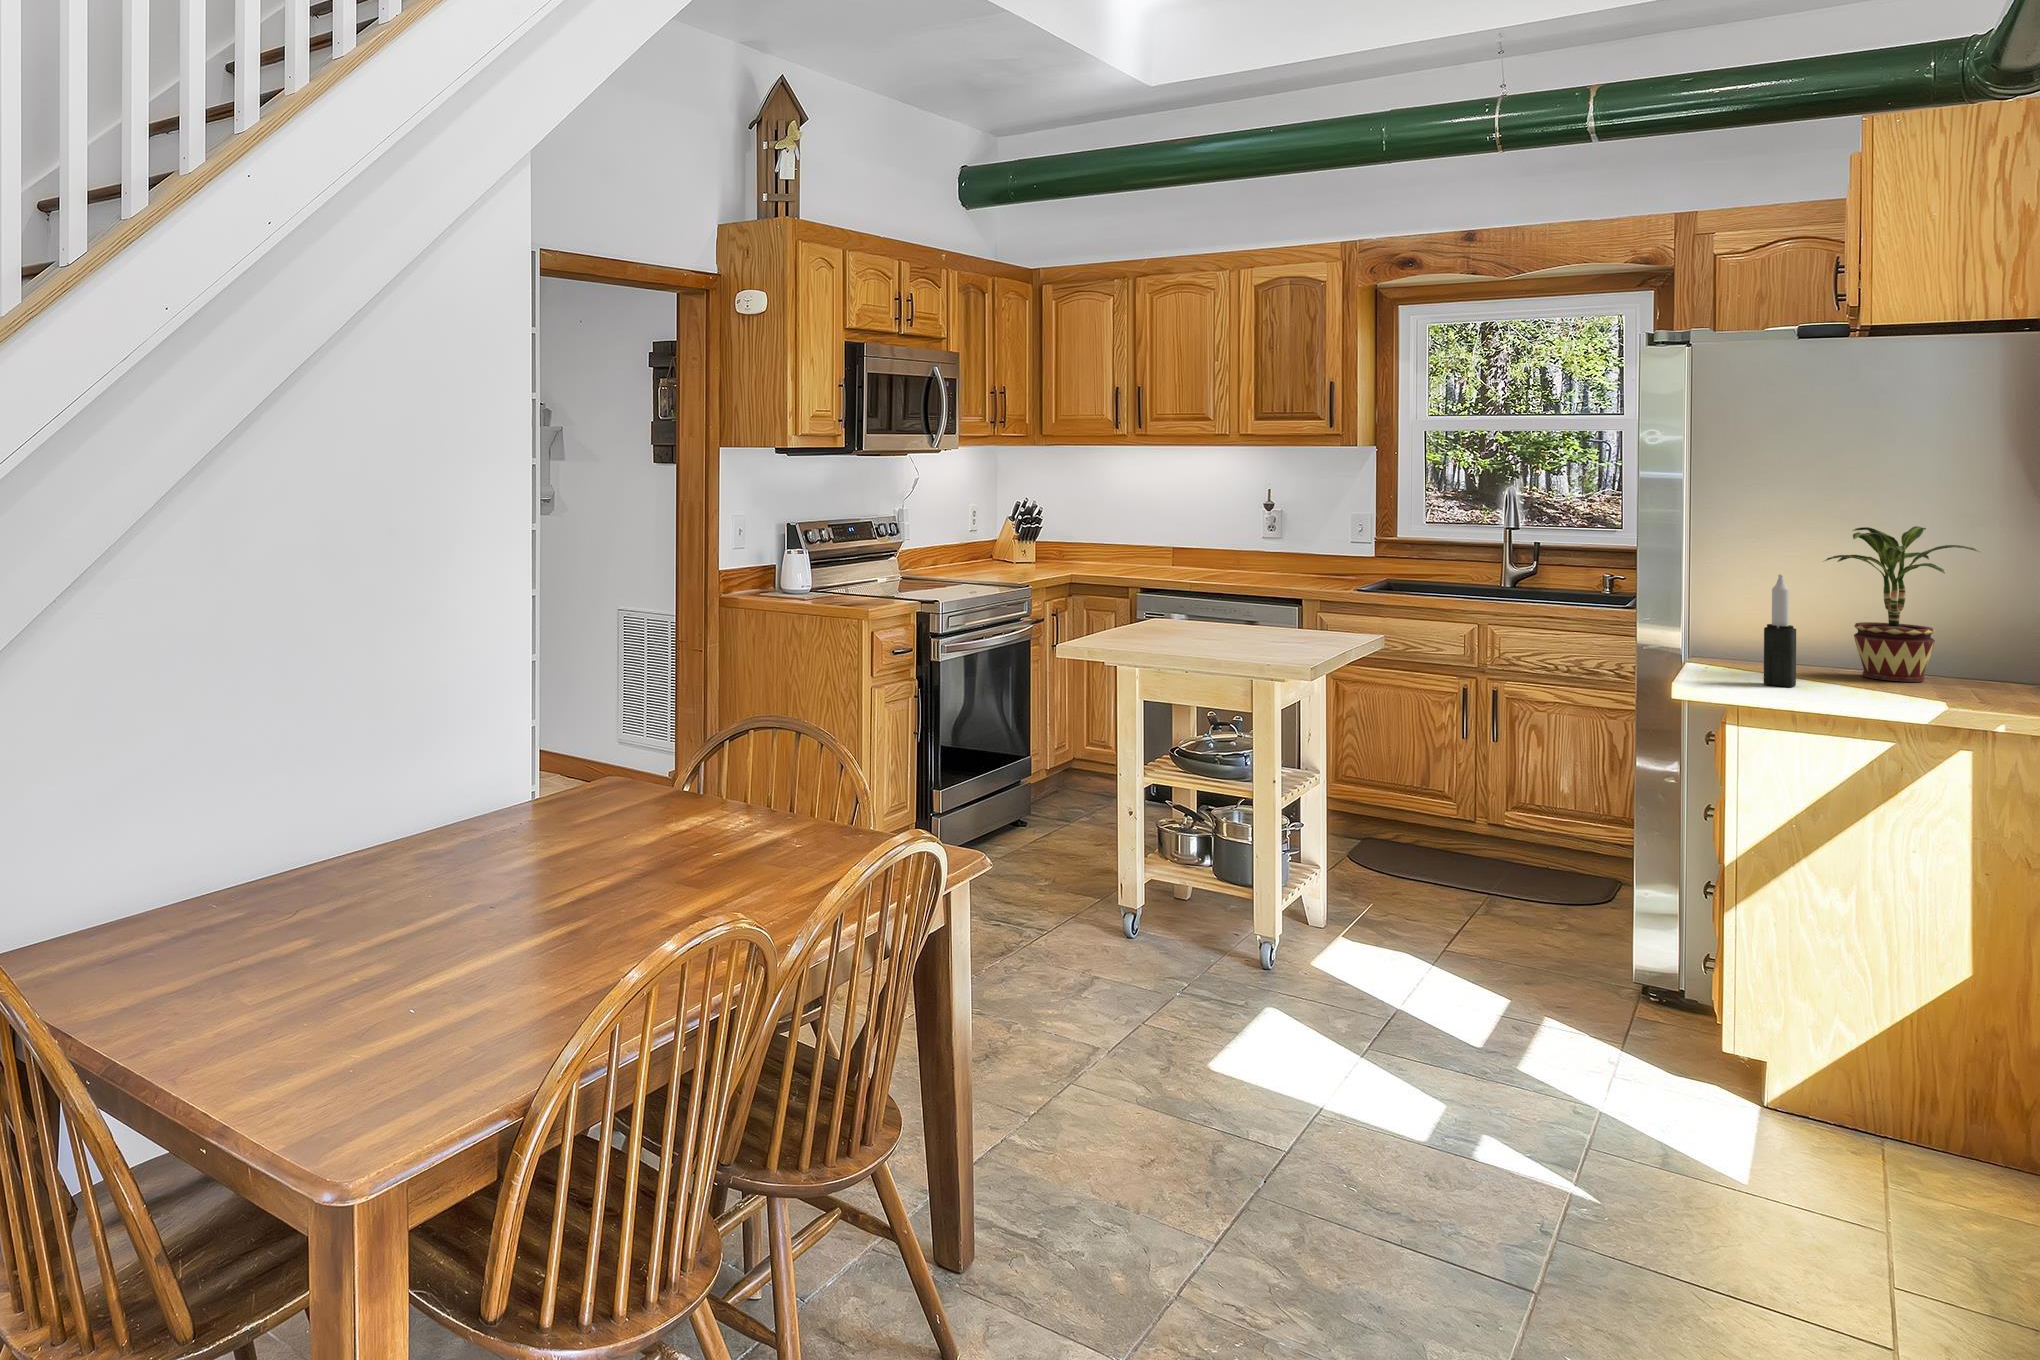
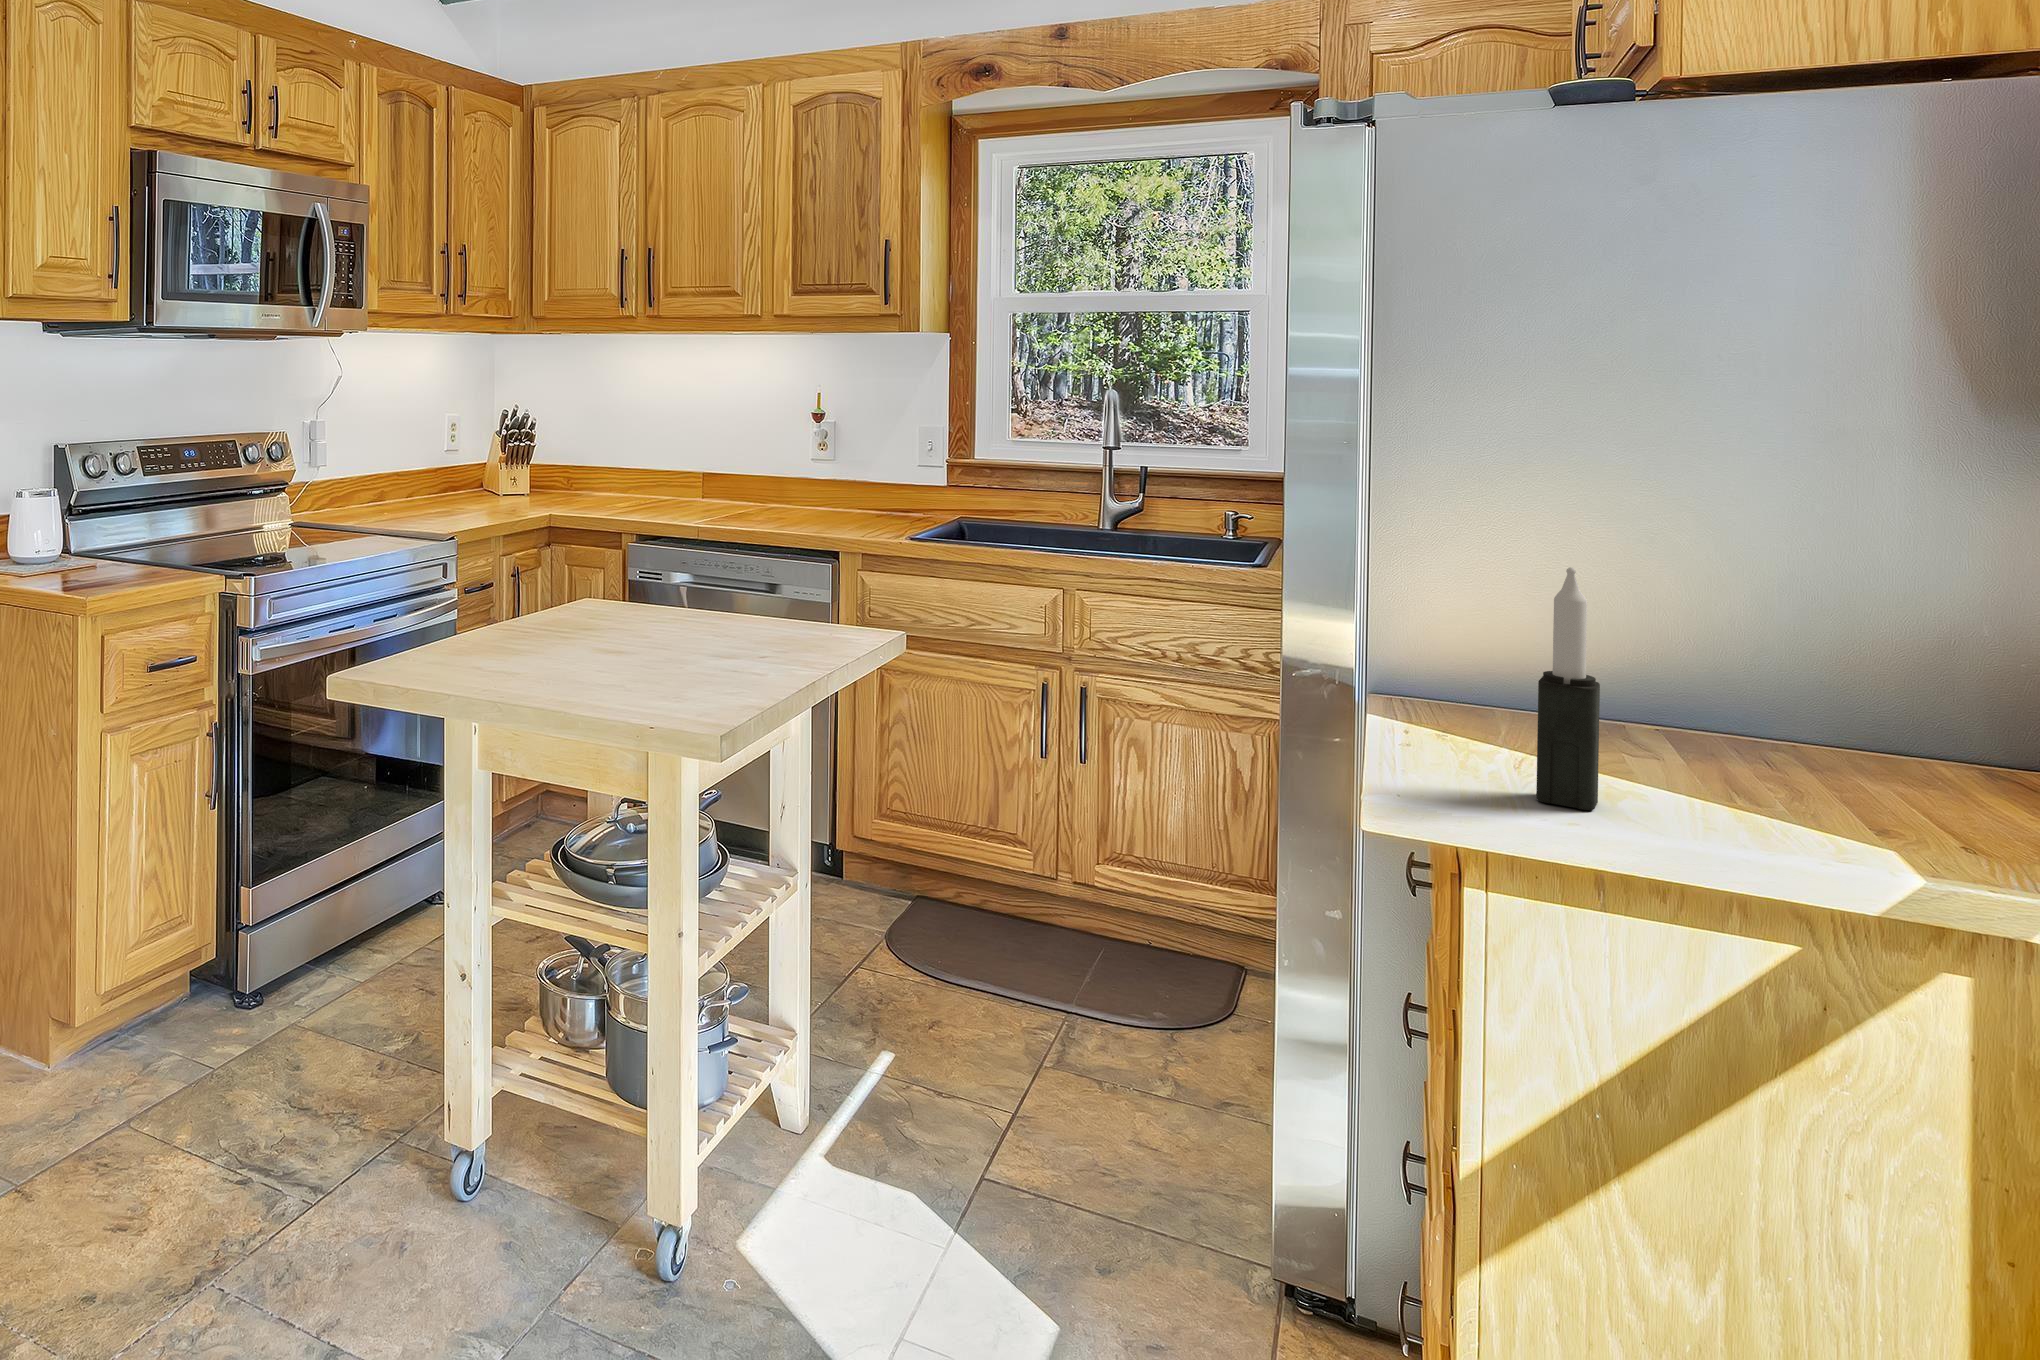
potted plant: present [1825,526,1980,682] -> none [1620,462,1930,778]

